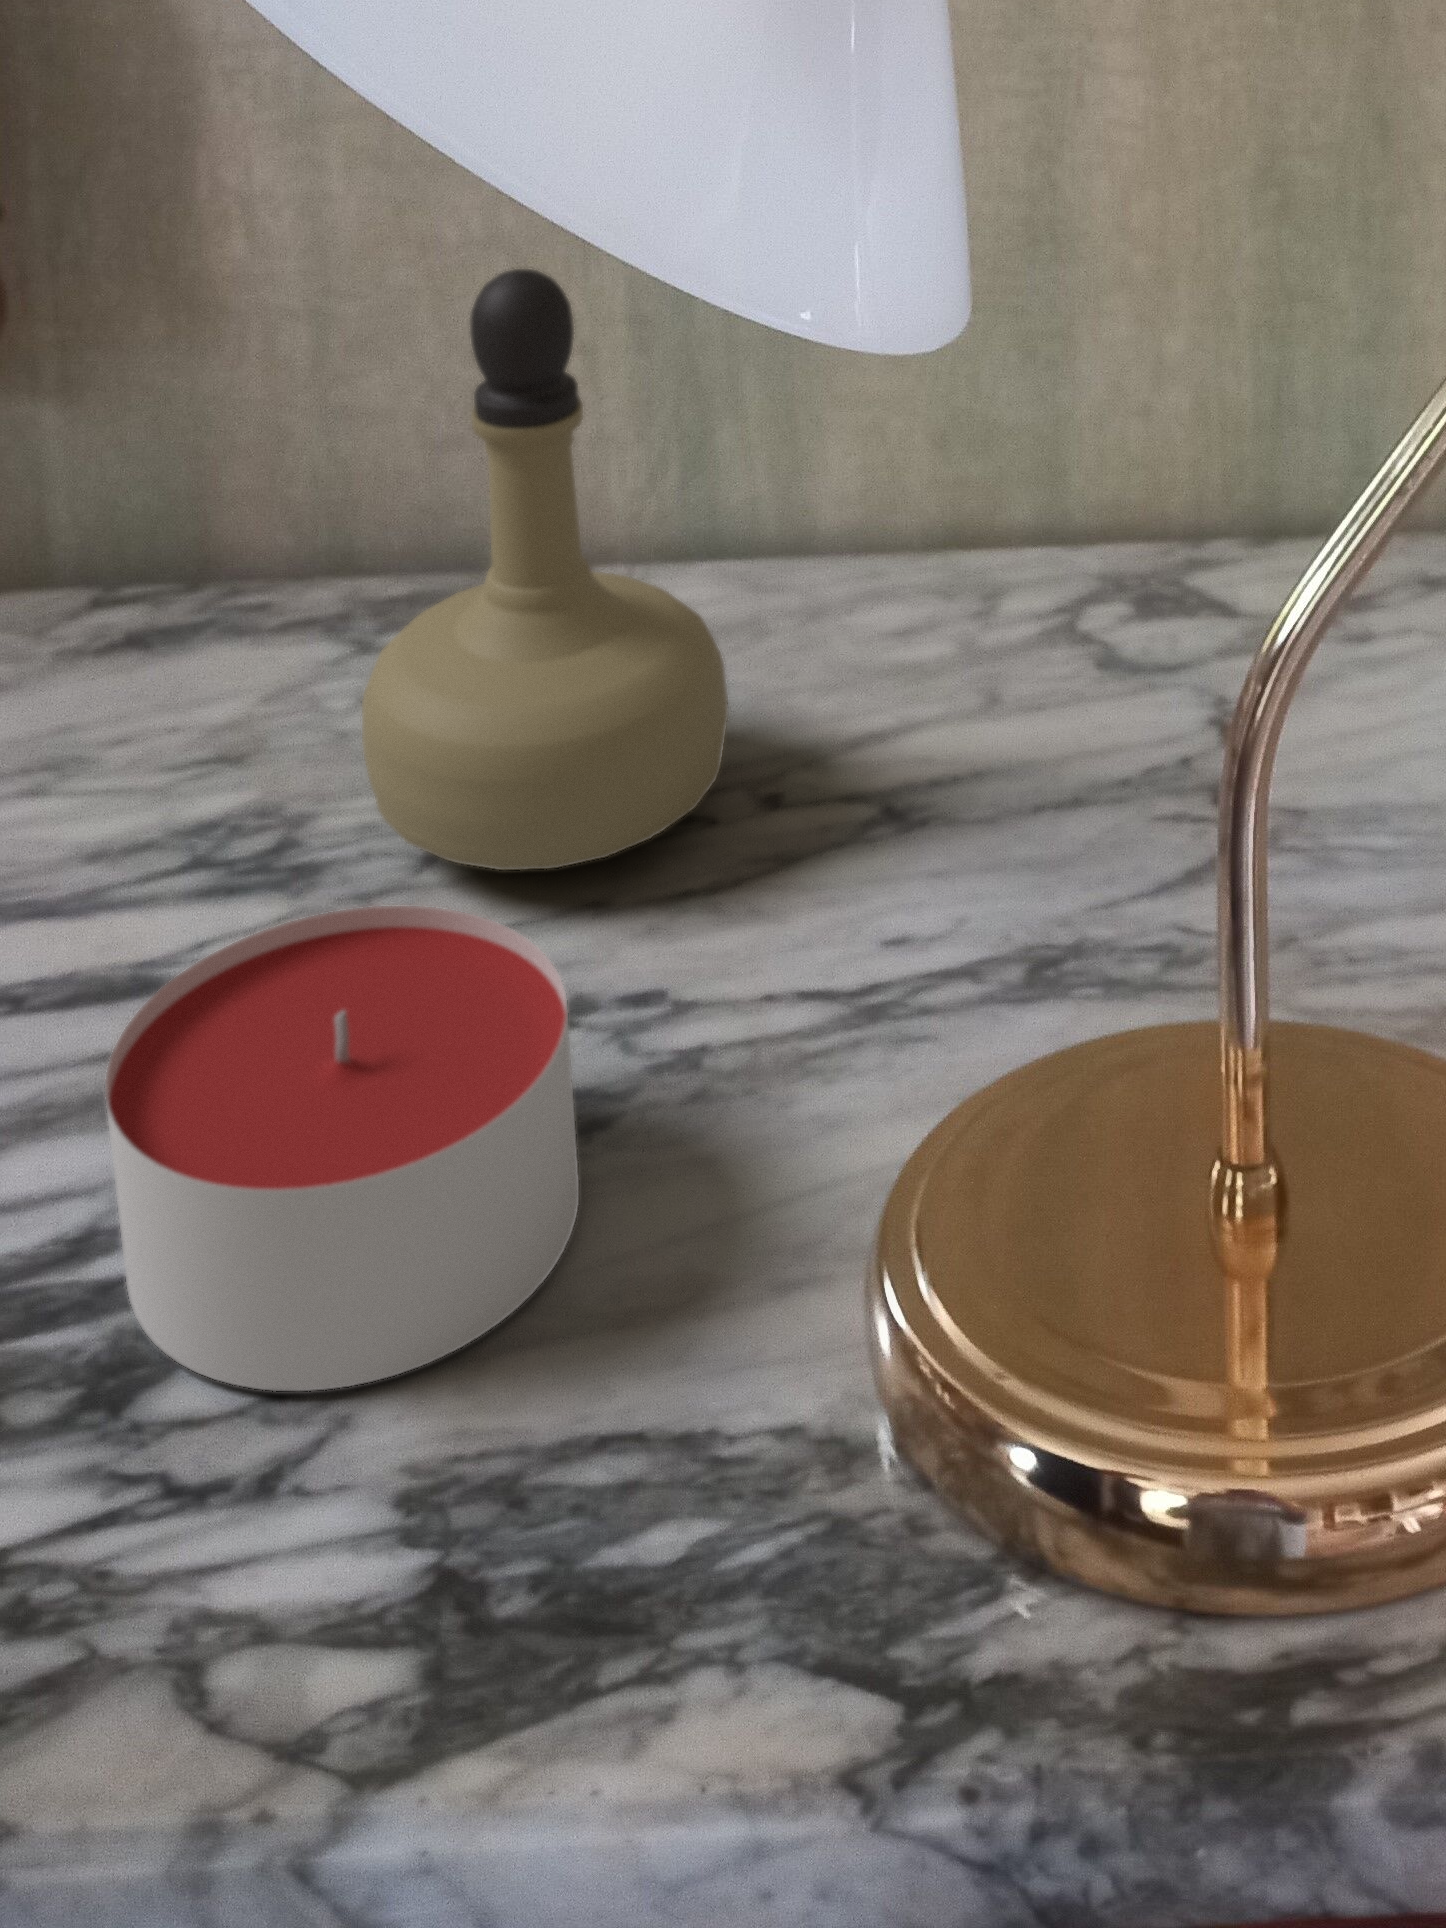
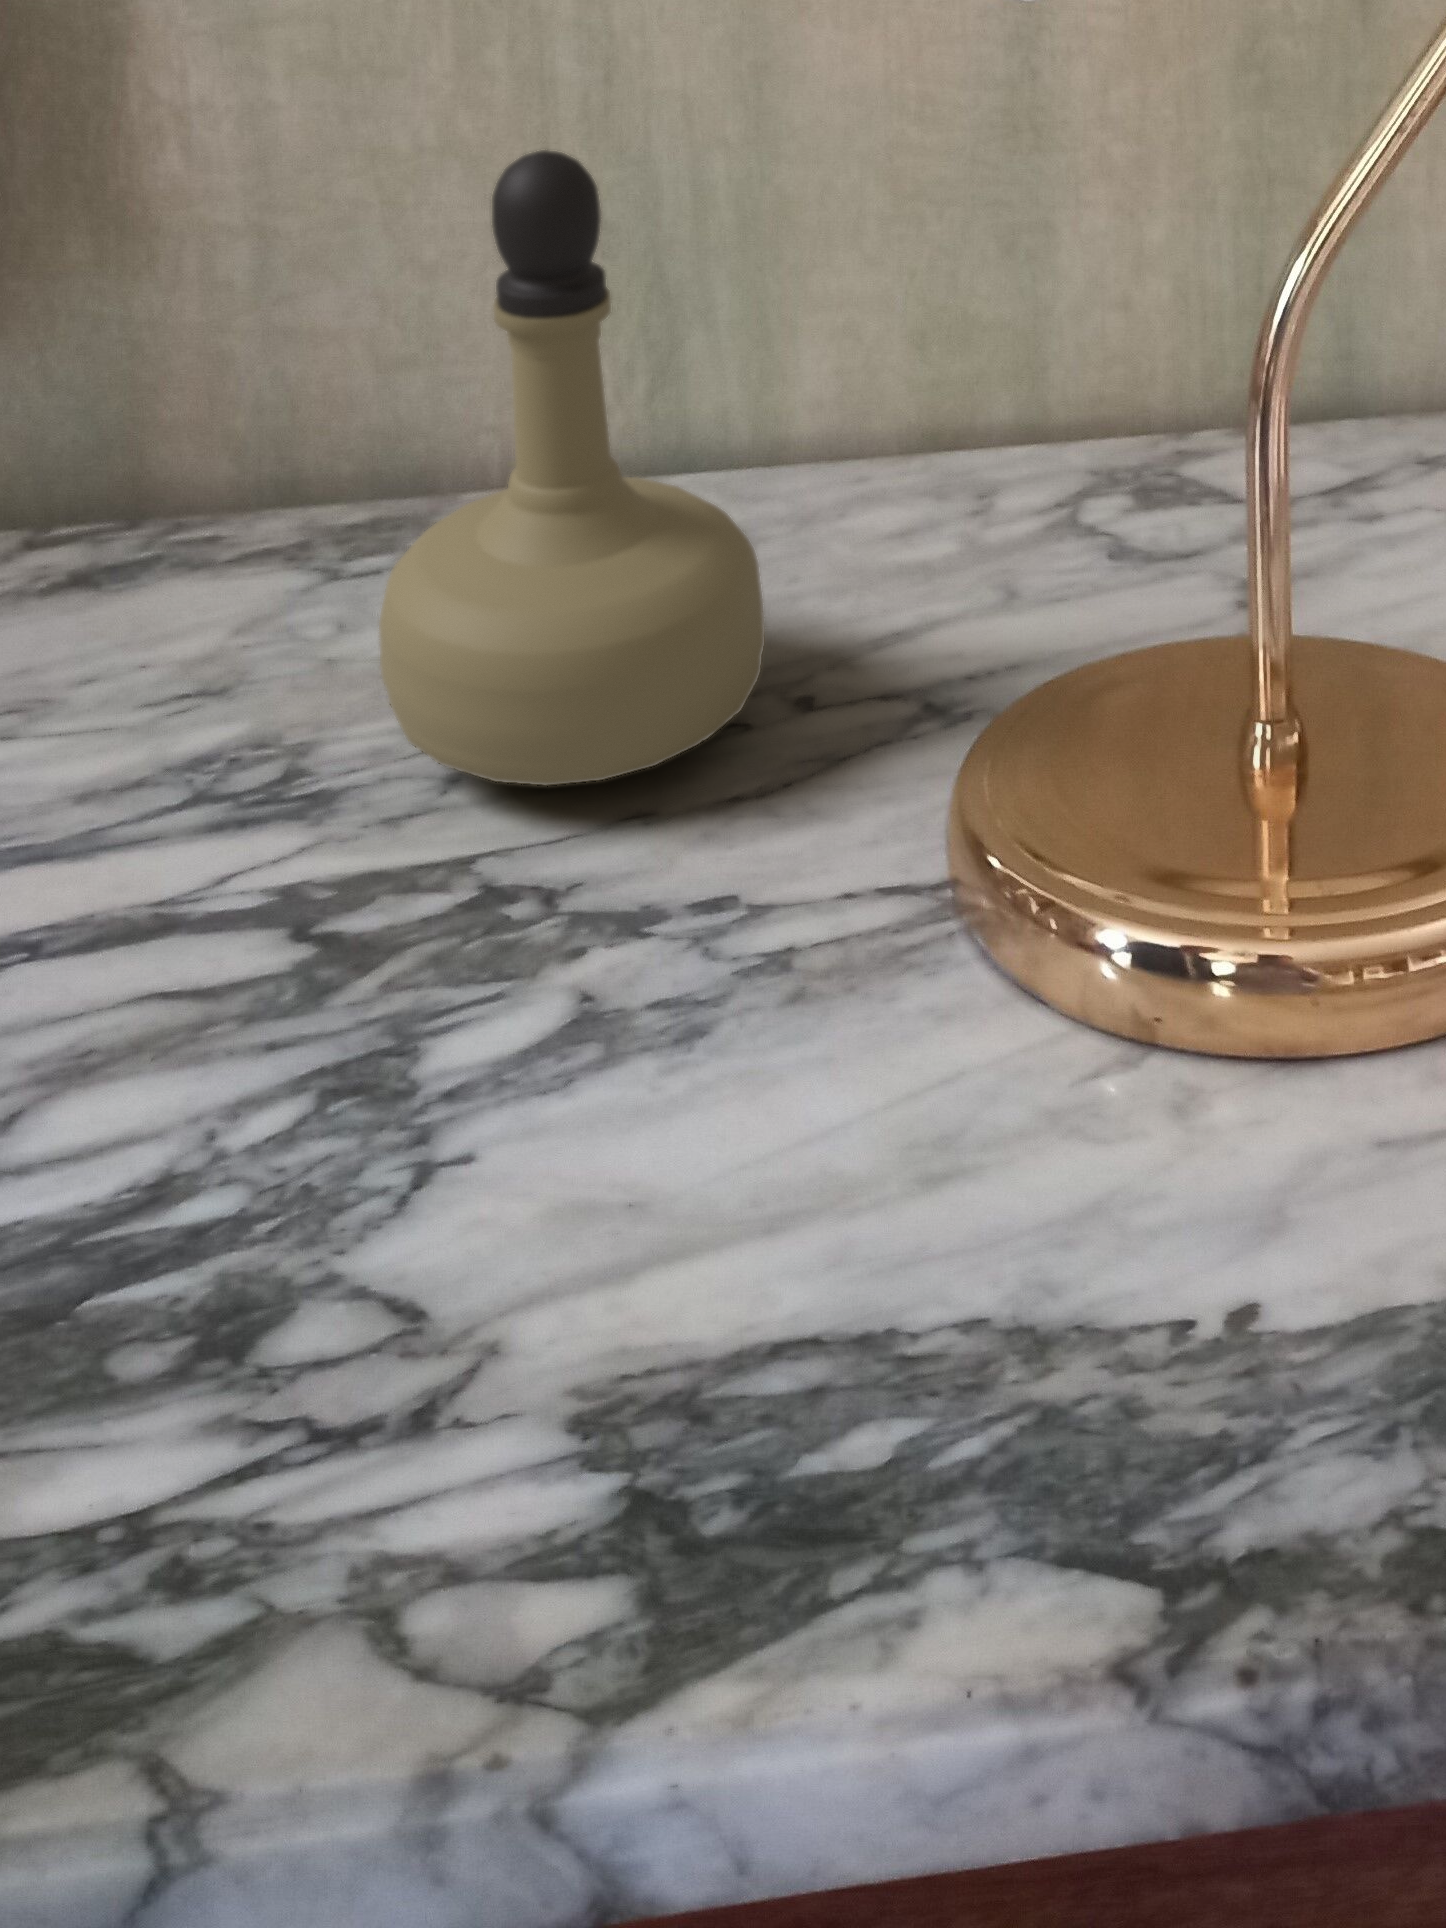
candle: present [105,905,579,1391] -> none [190,815,697,1331]

